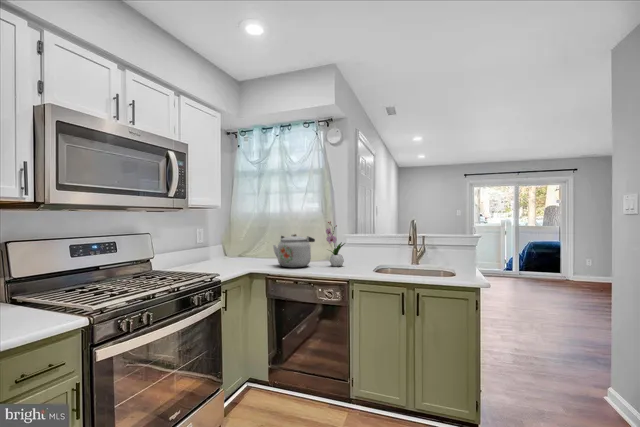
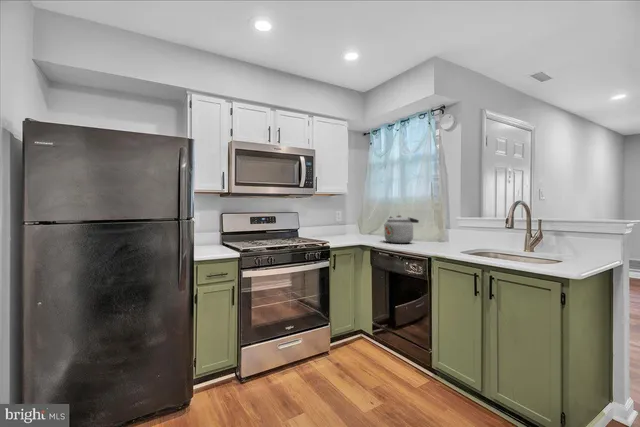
flower arrangement: present [326,222,345,267] -> none [428,205,446,246]

